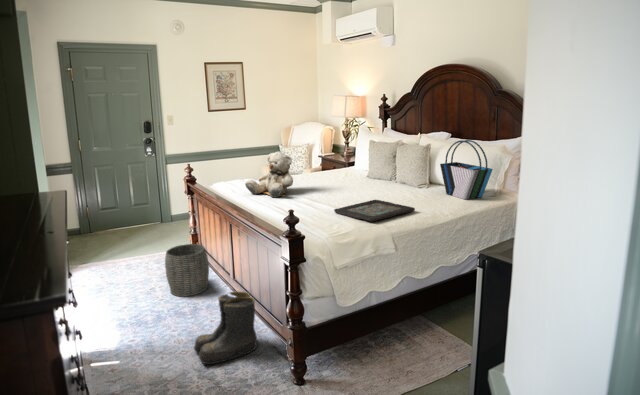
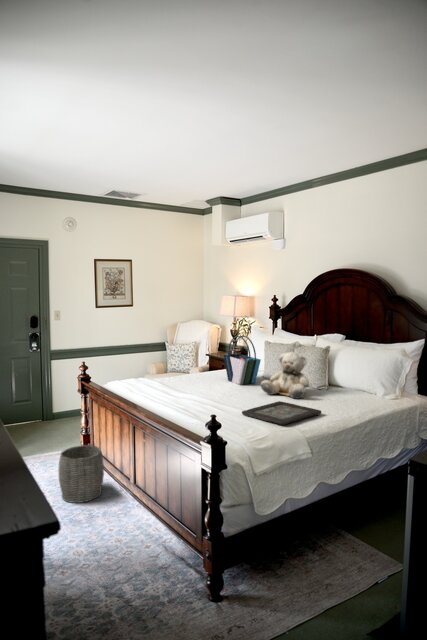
tote bag: present [440,140,493,199] -> present [224,335,261,385]
teddy bear: present [245,151,293,198] -> present [261,352,309,399]
boots: present [194,291,257,364] -> none [96,498,165,581]

